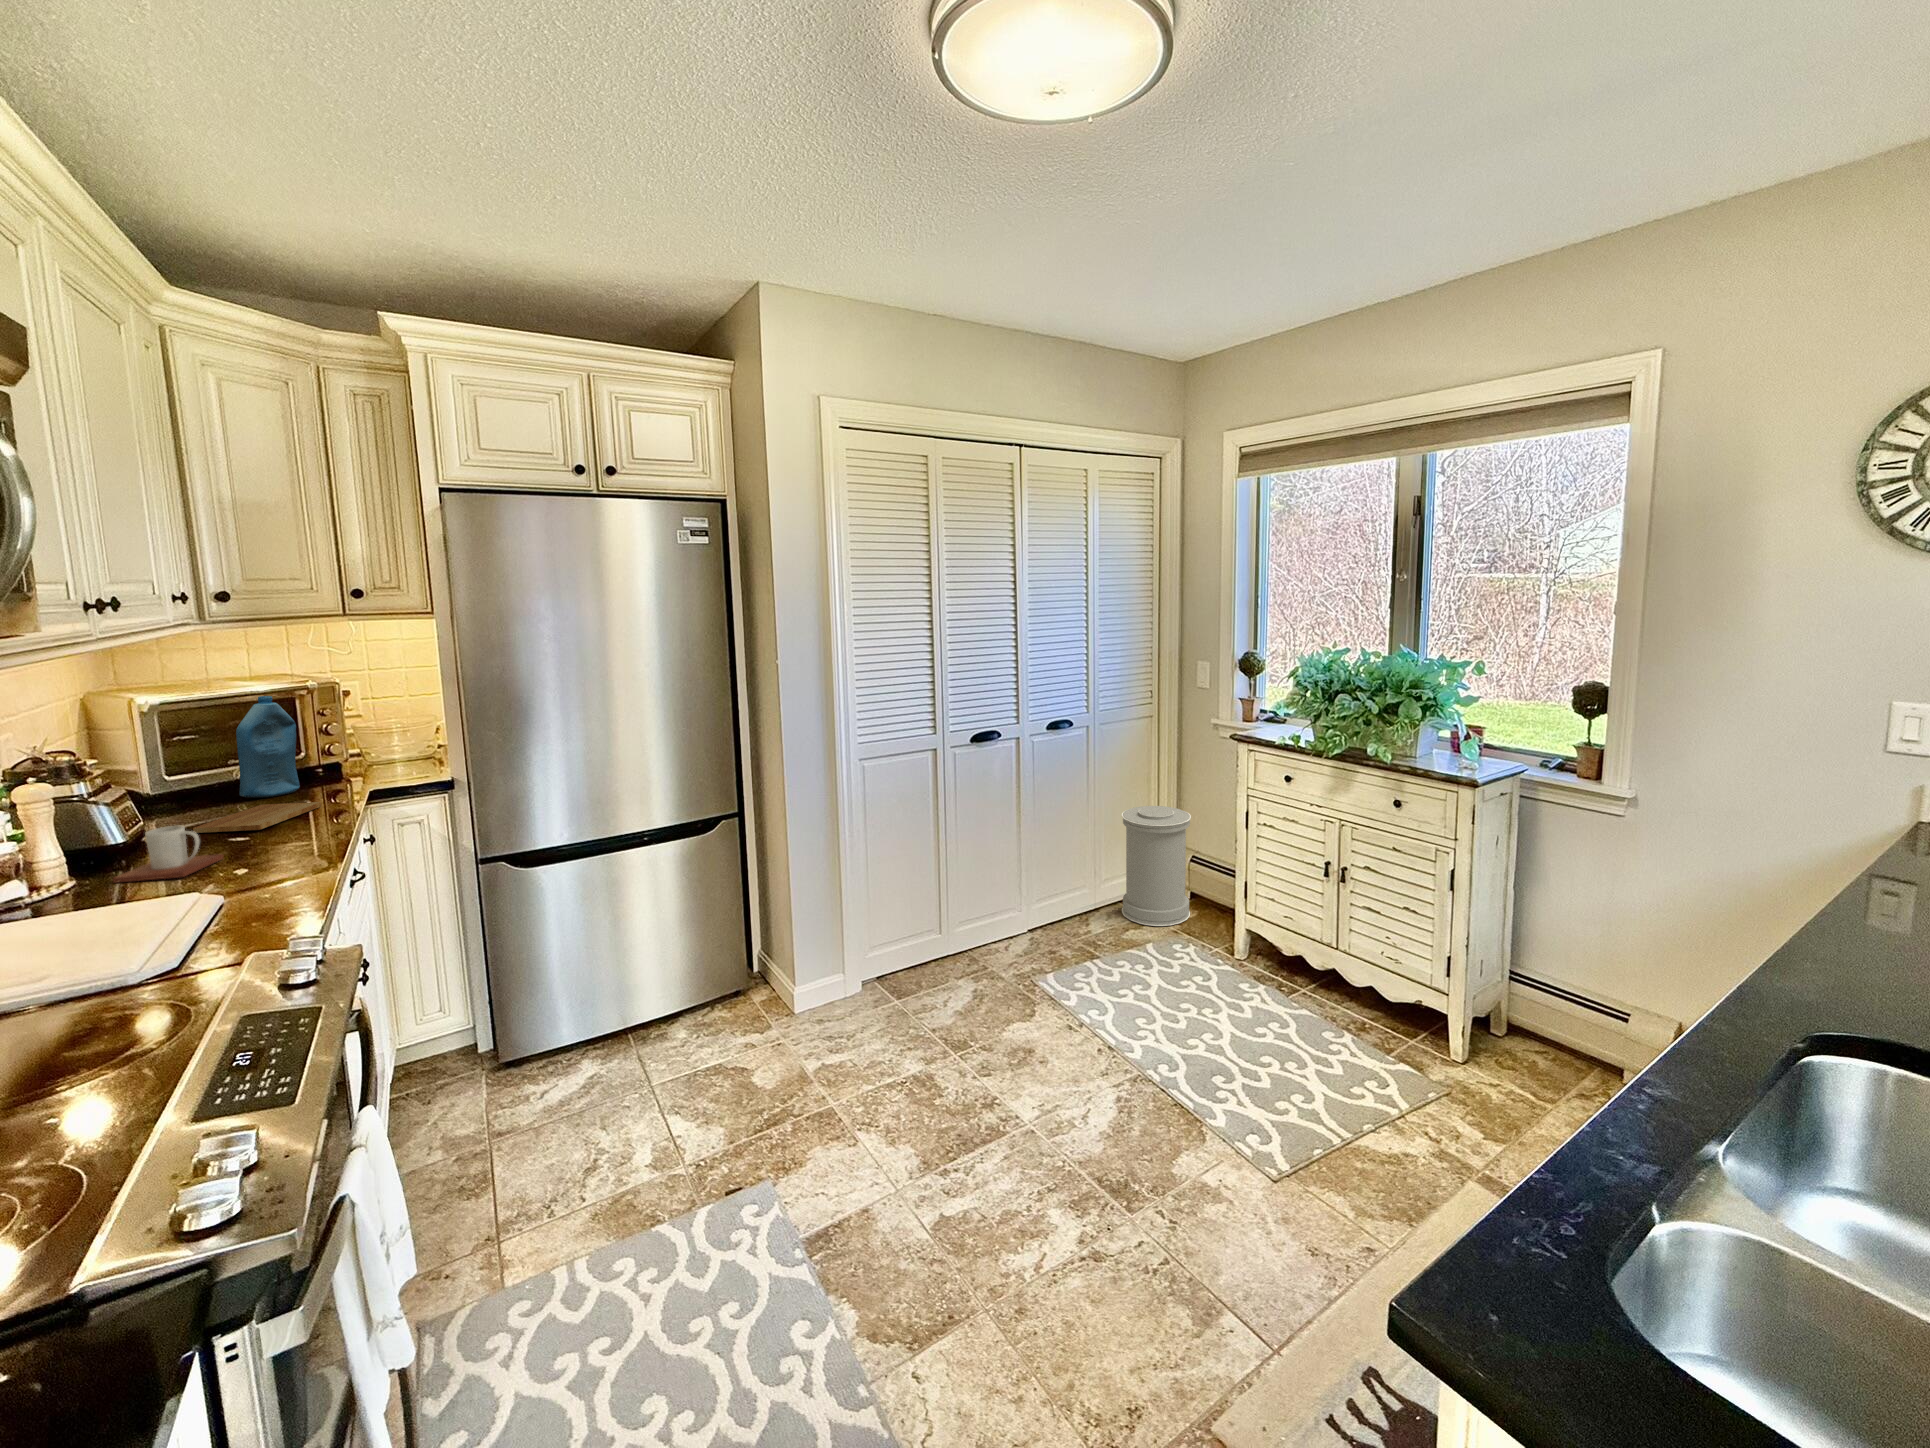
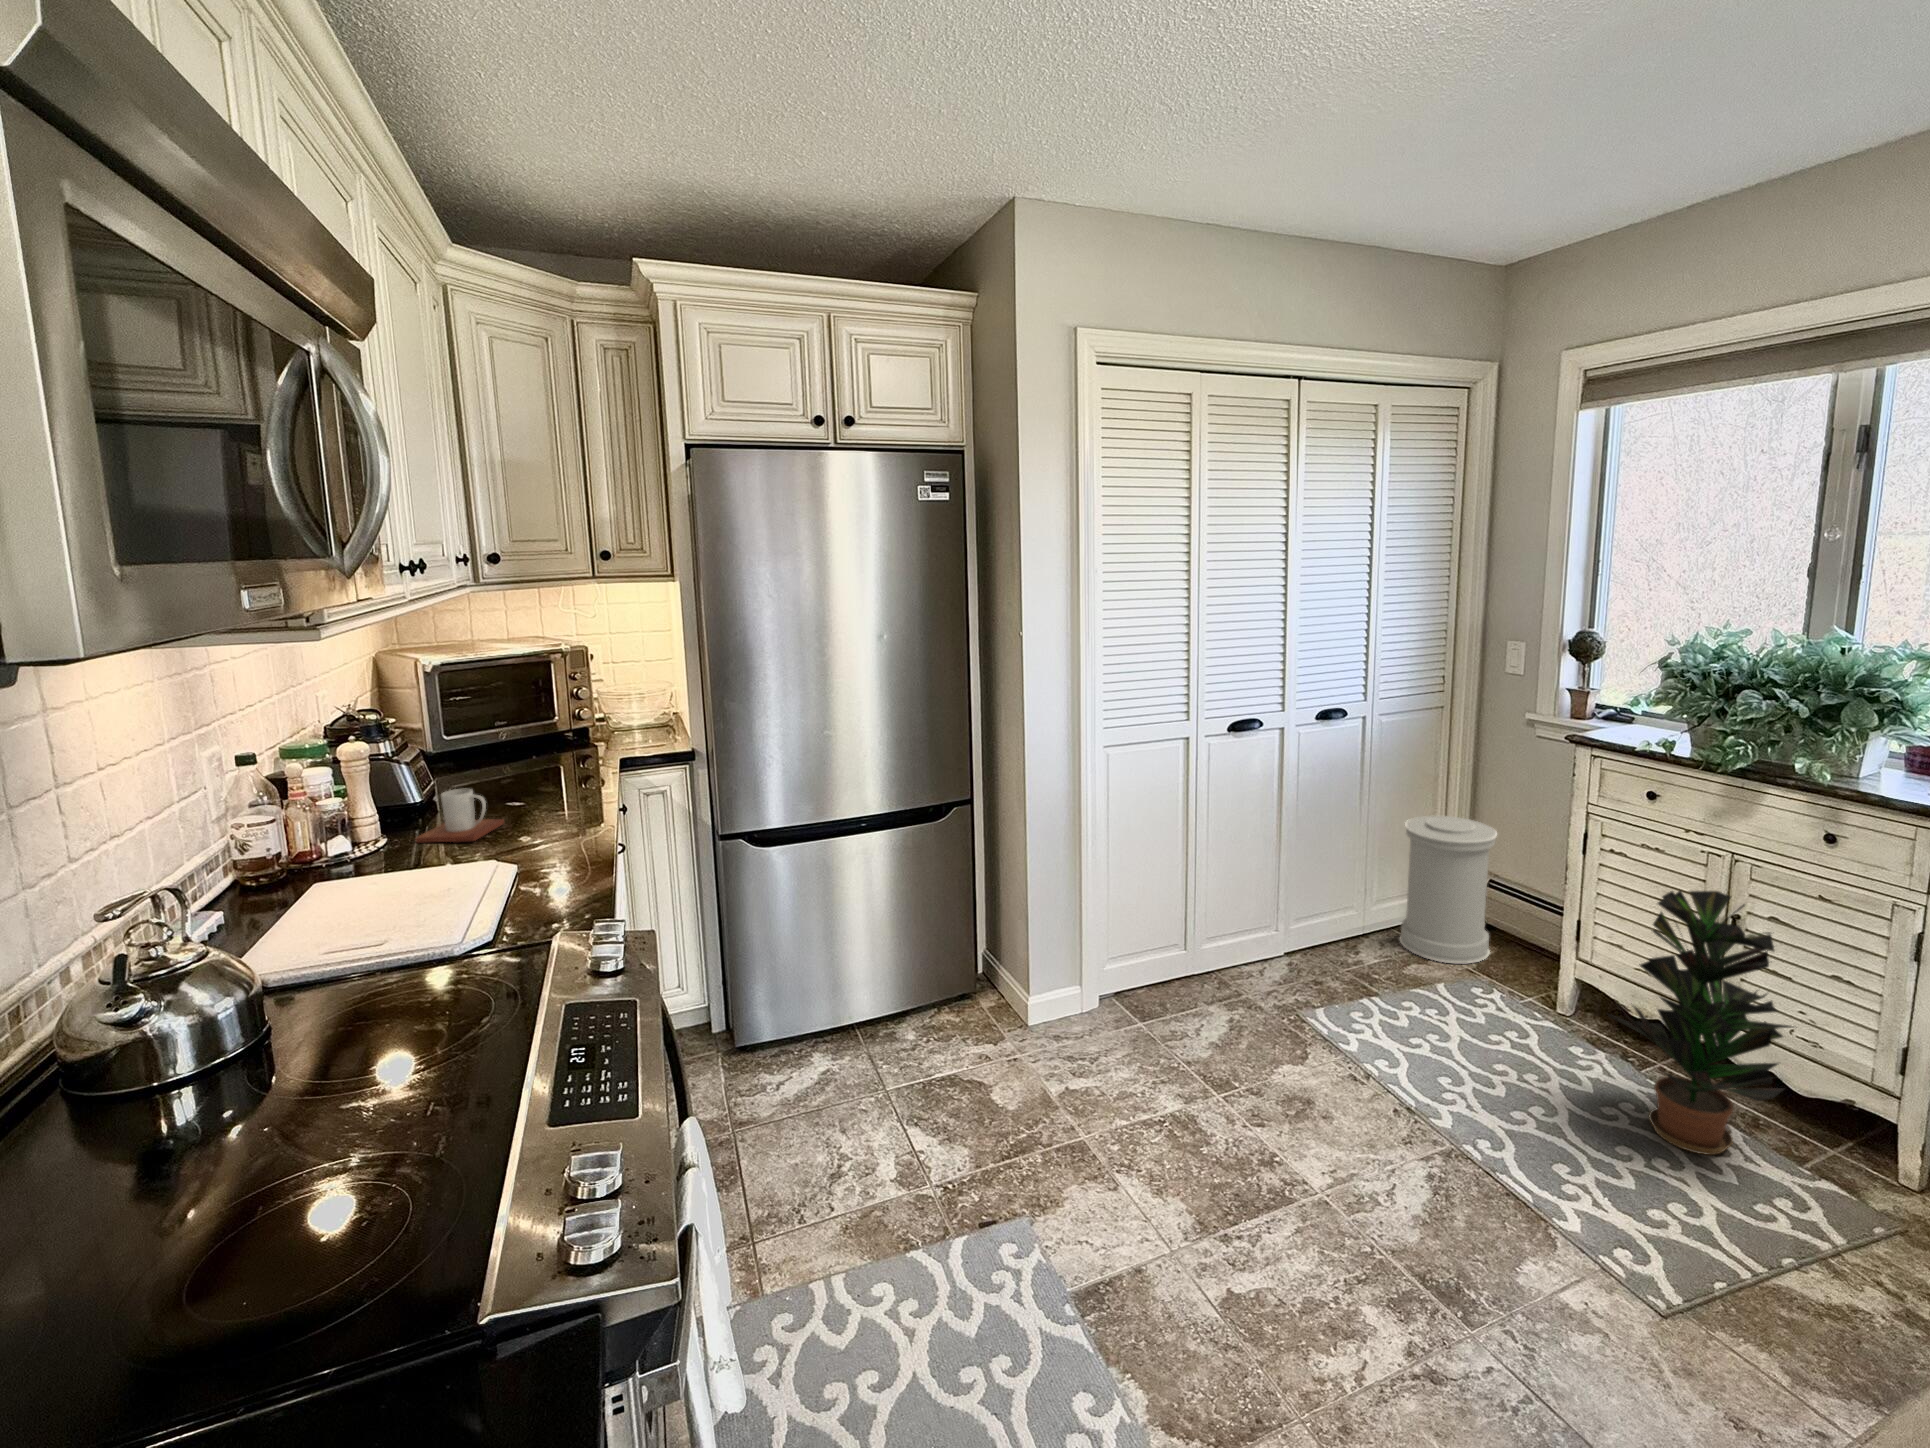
bottle: present [236,696,300,797] -> none [502,658,555,760]
cutting board: present [193,802,321,833] -> none [472,768,577,795]
potted plant: none [1253,849,1380,1055] -> present [1608,891,1793,1155]

